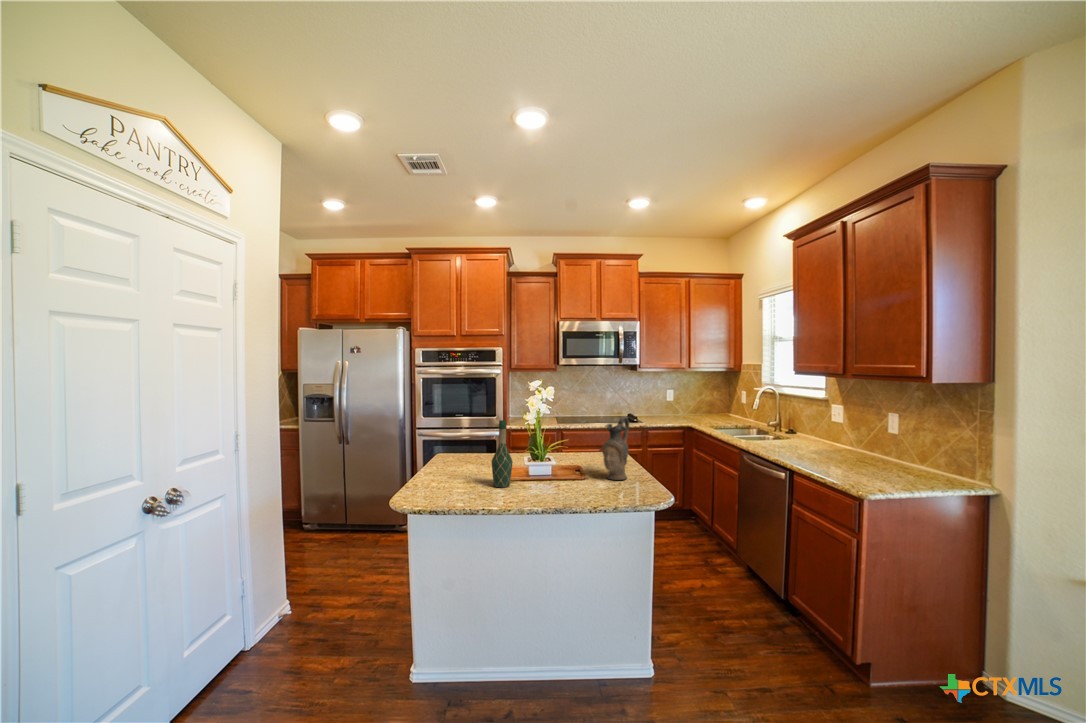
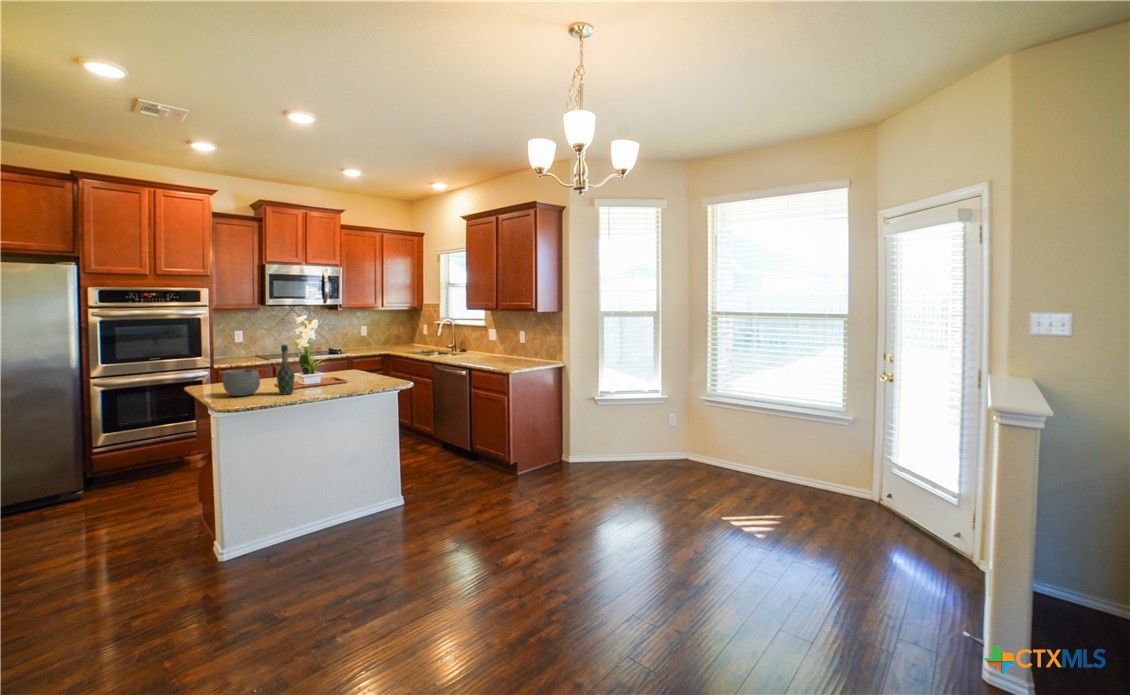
ceramic pitcher: present [602,416,629,480] -> none [358,339,376,382]
bowl: none [441,446,480,481] -> present [222,369,260,396]

